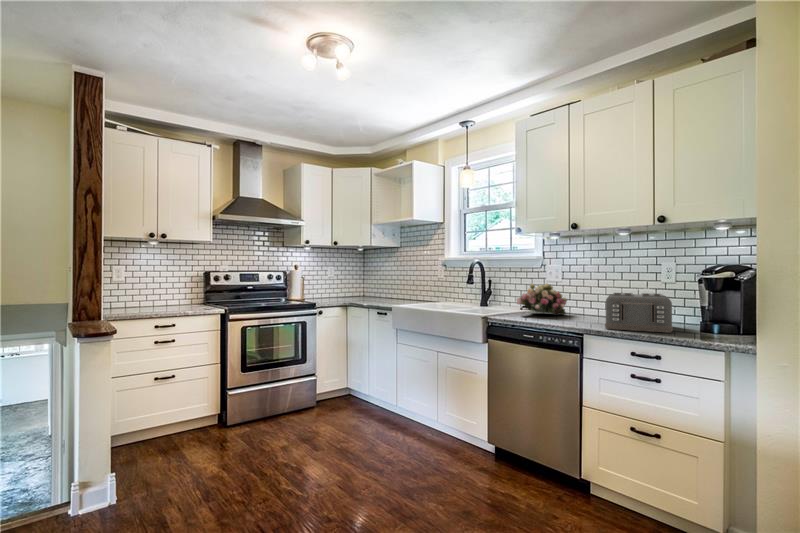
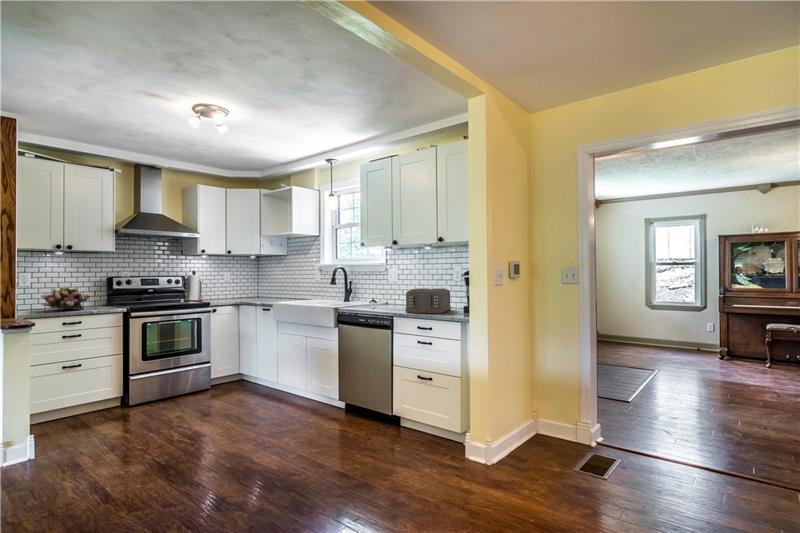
flower arrangement: present [517,283,567,315] -> present [41,287,89,310]

